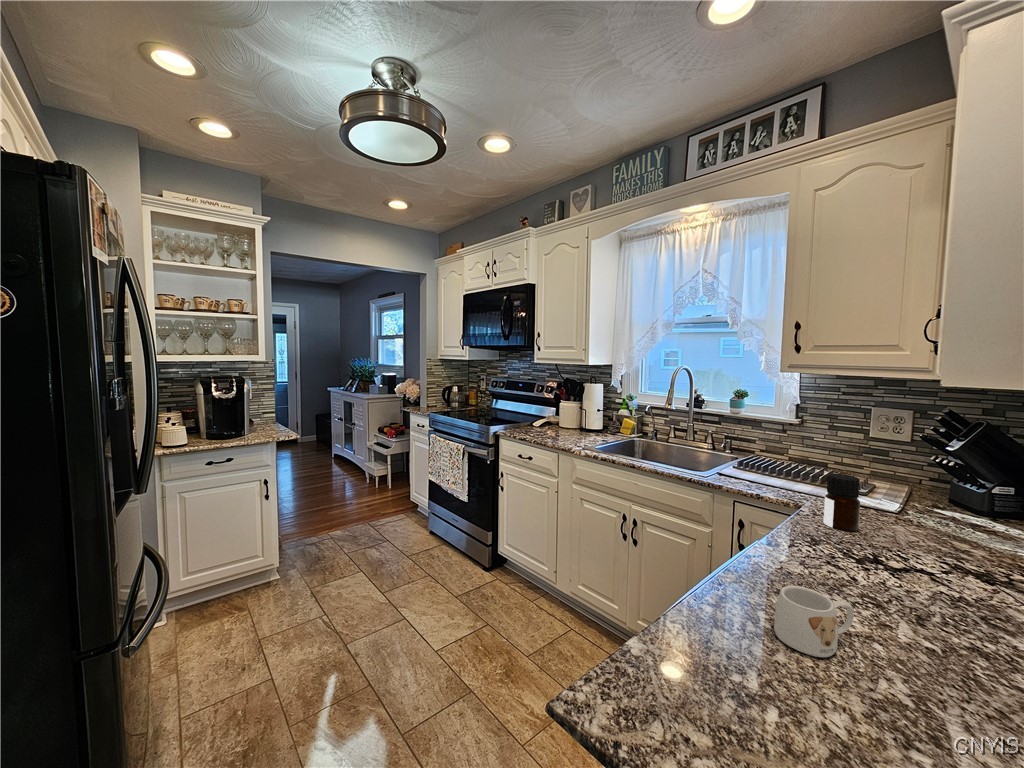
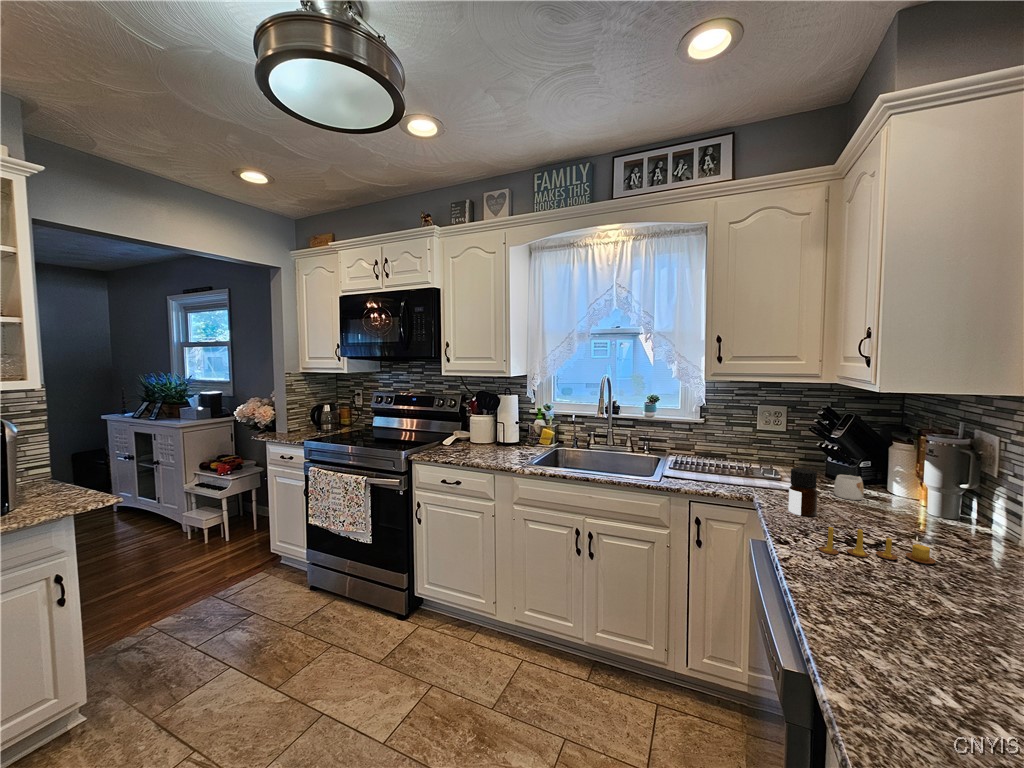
candle: none [800,530,953,598] -> present [819,527,936,564]
mug: present [774,586,854,657] -> present [834,475,864,500]

